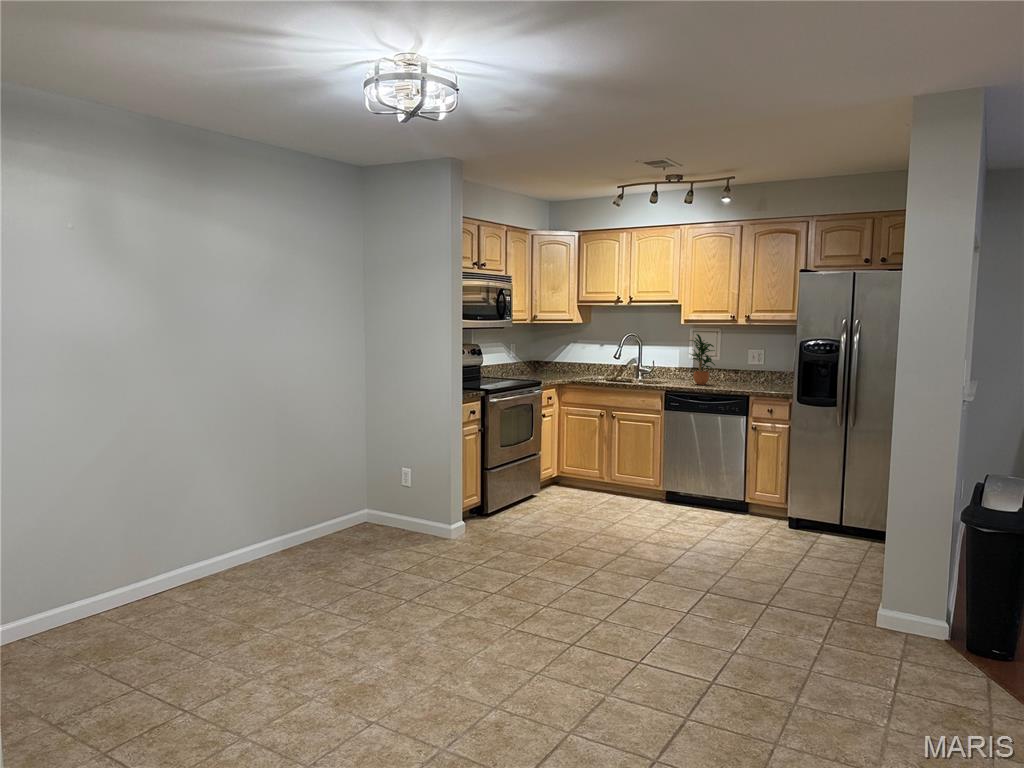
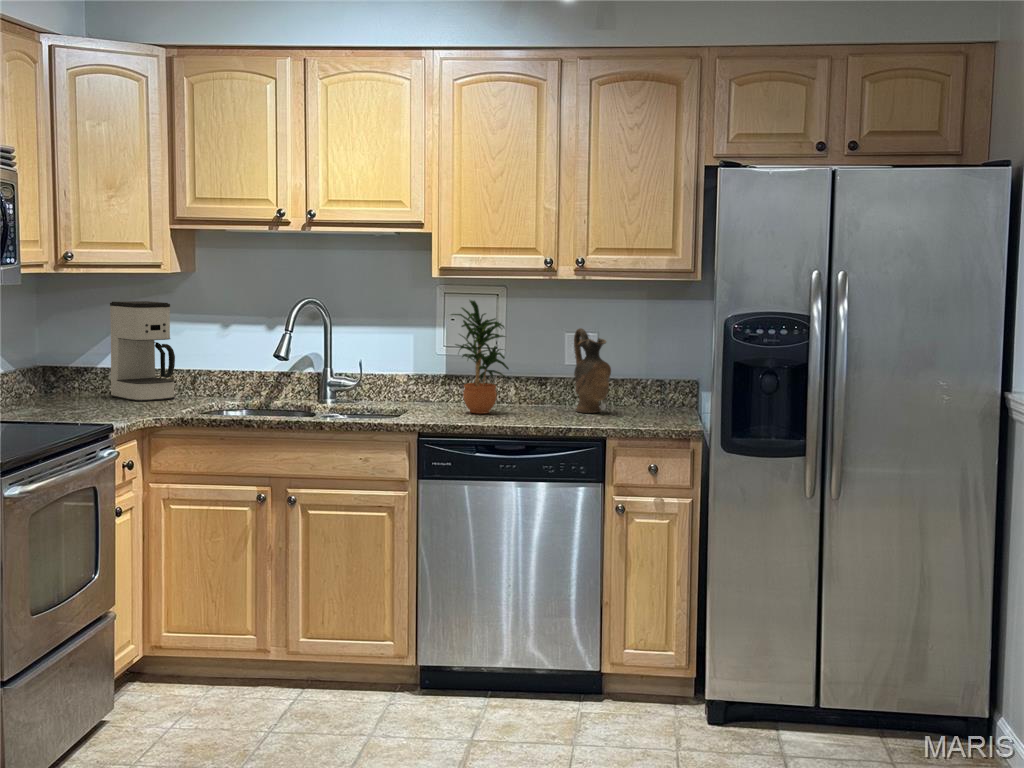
coffee maker: none [556,335,581,375] -> present [110,301,175,401]
ceramic pitcher: none [749,348,766,387] -> present [574,328,611,413]

